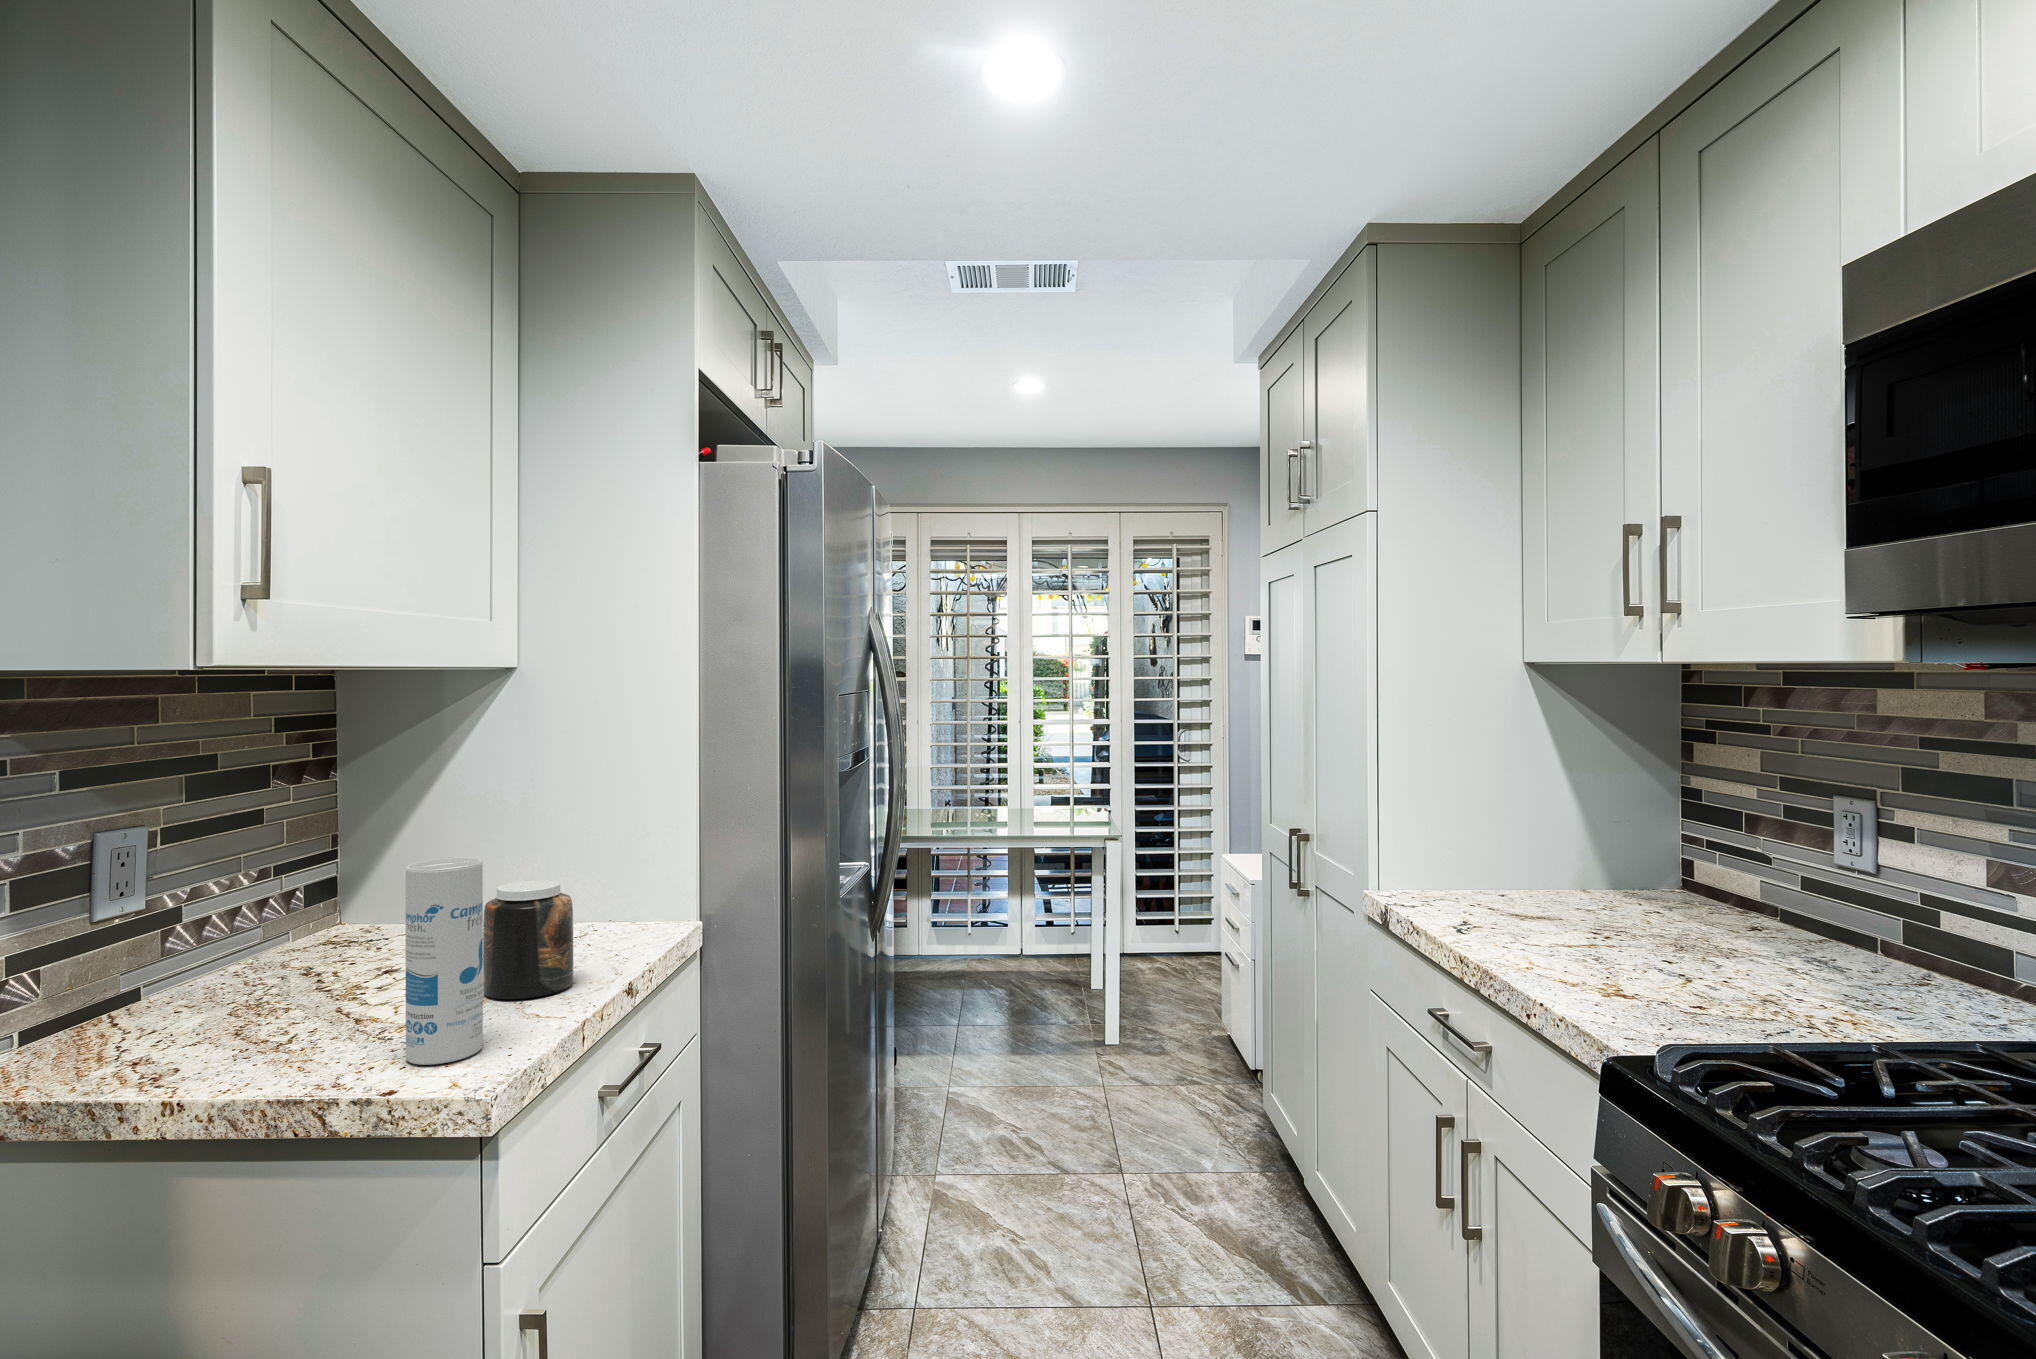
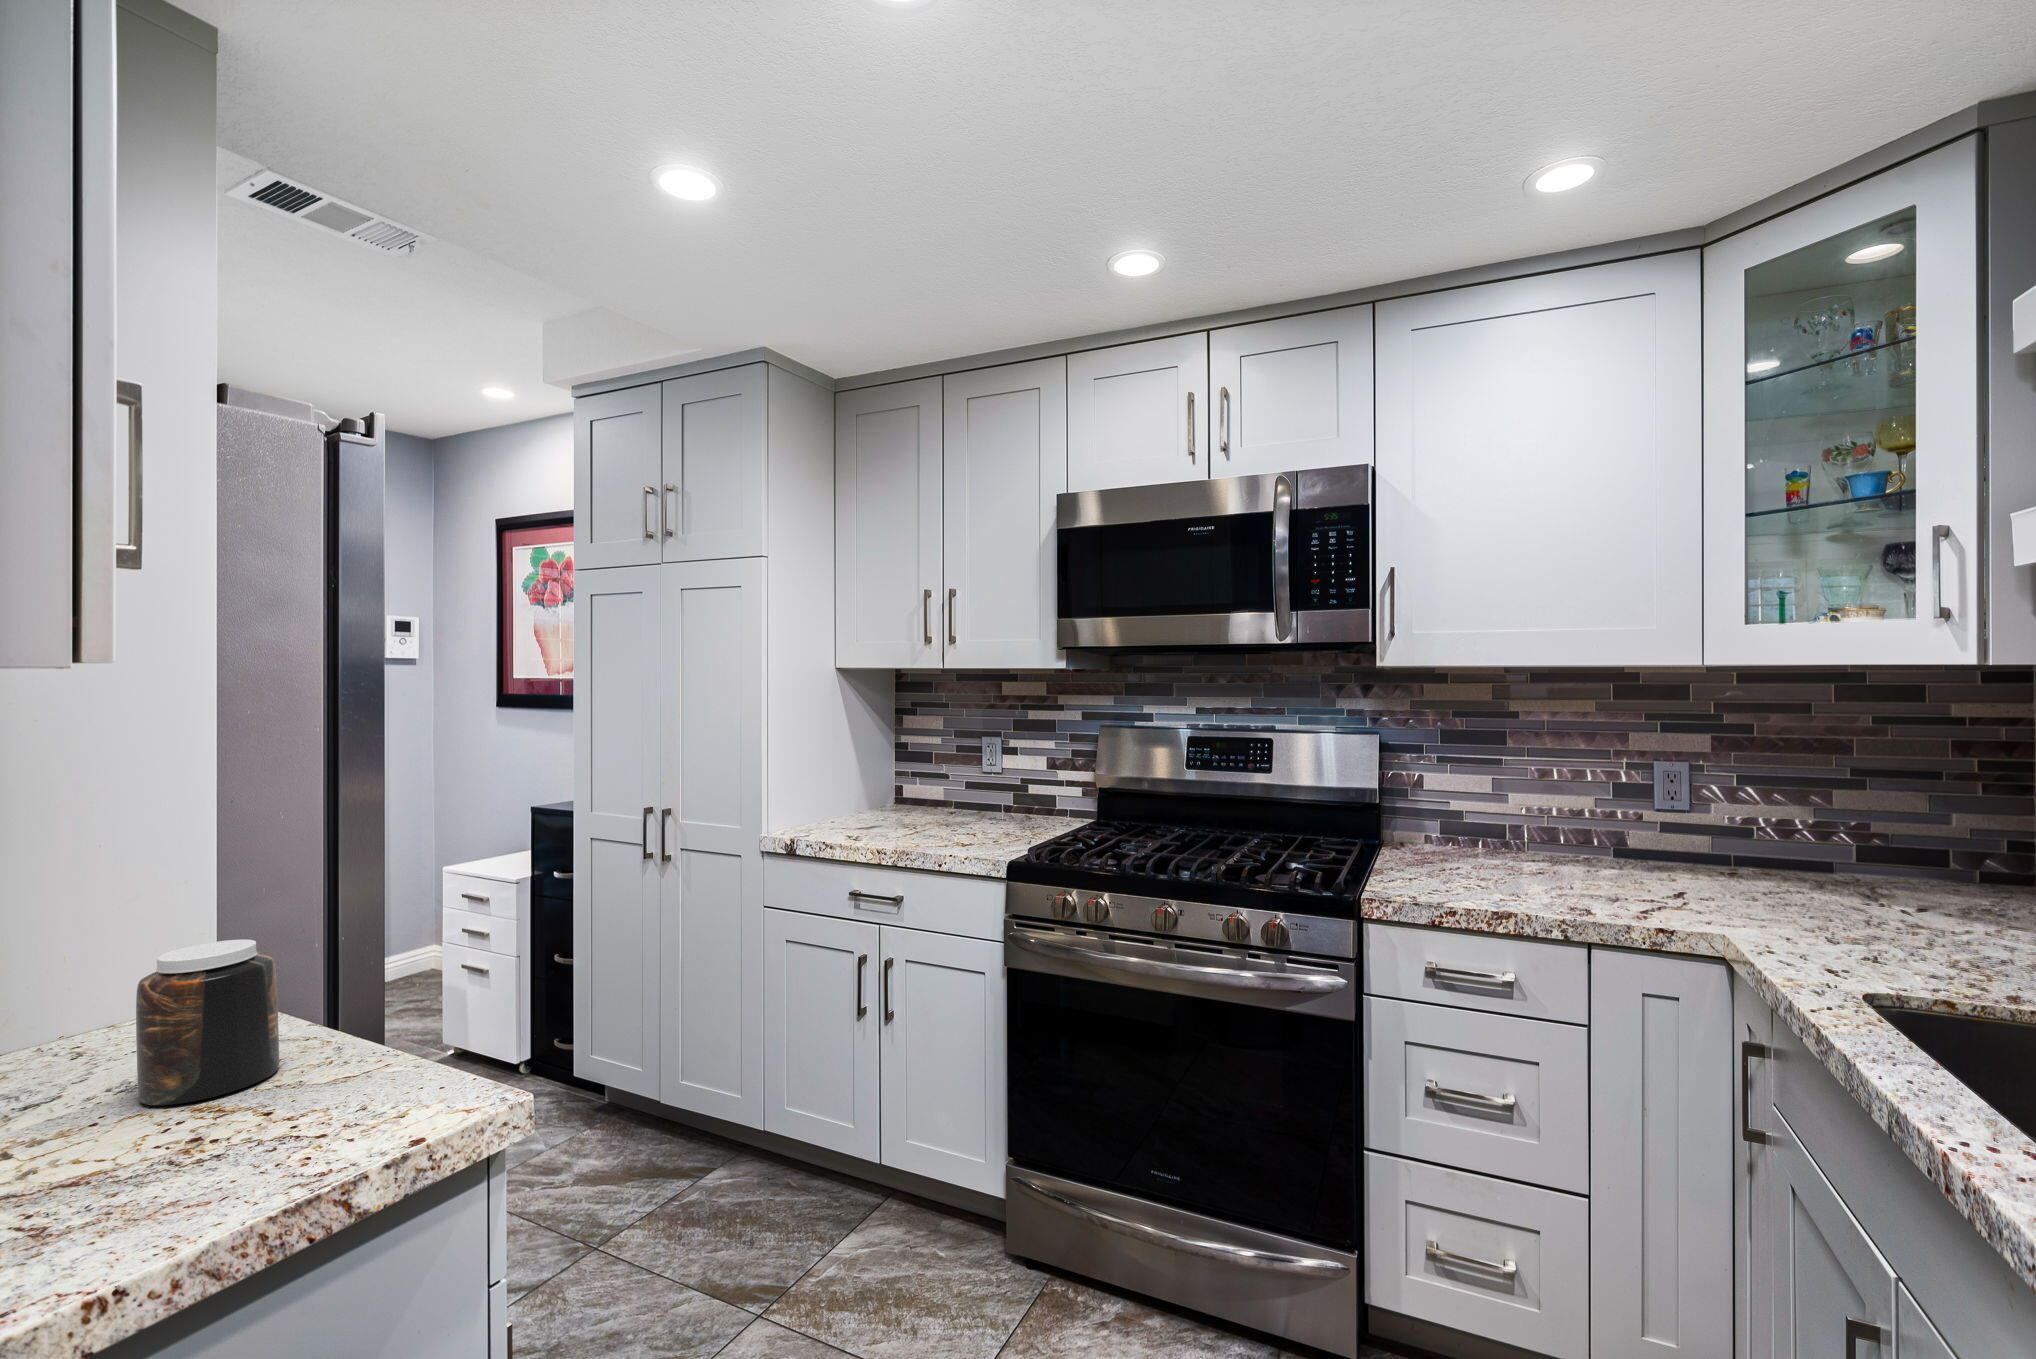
canister: present [405,858,483,1065] -> none [292,885,397,1138]

